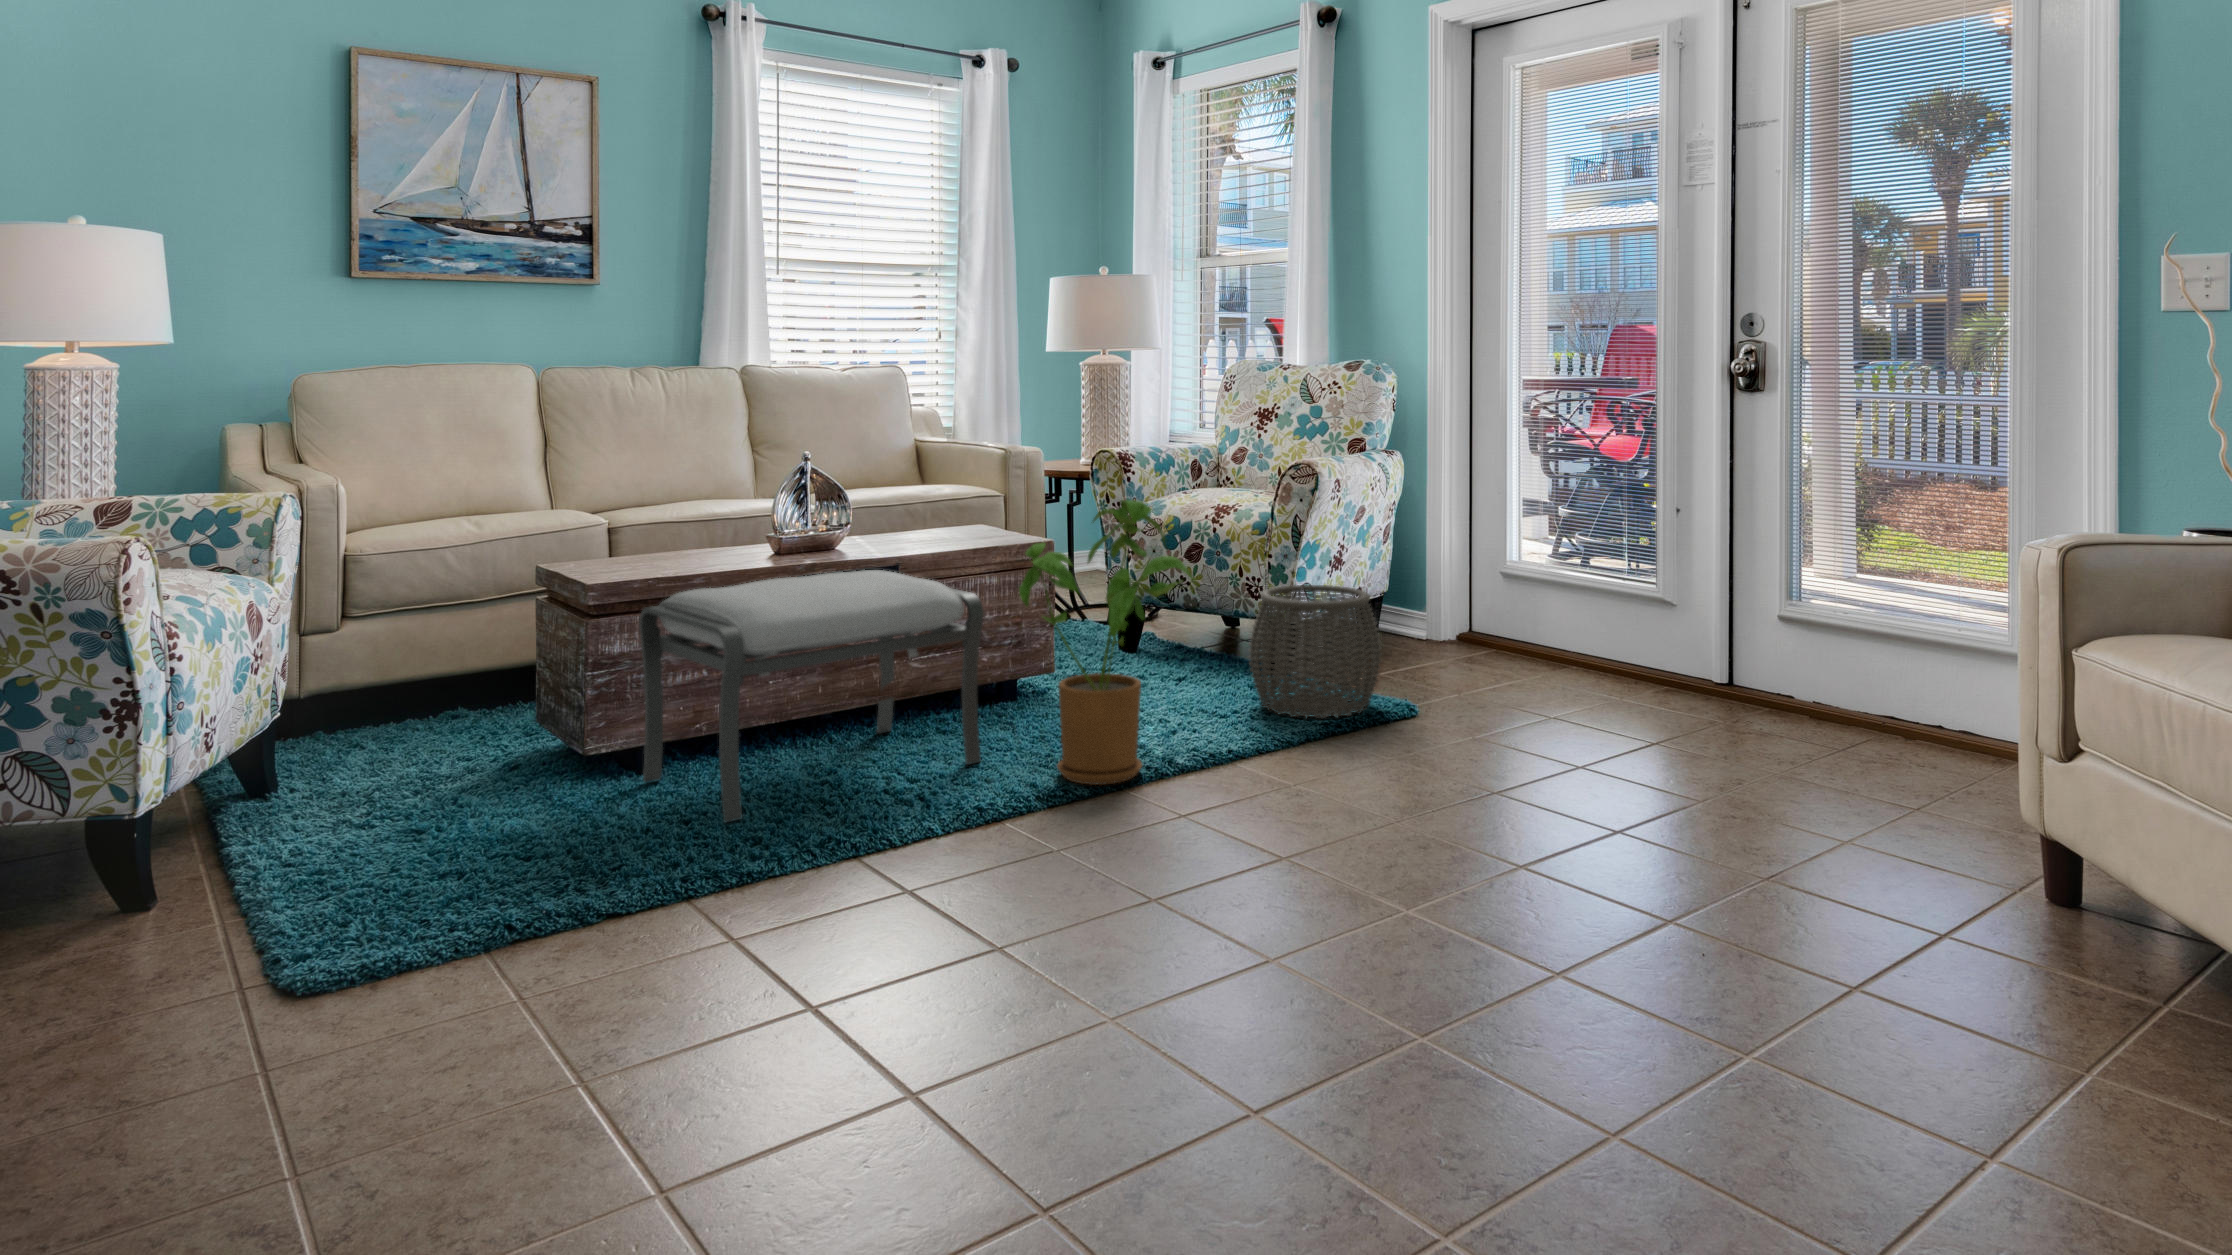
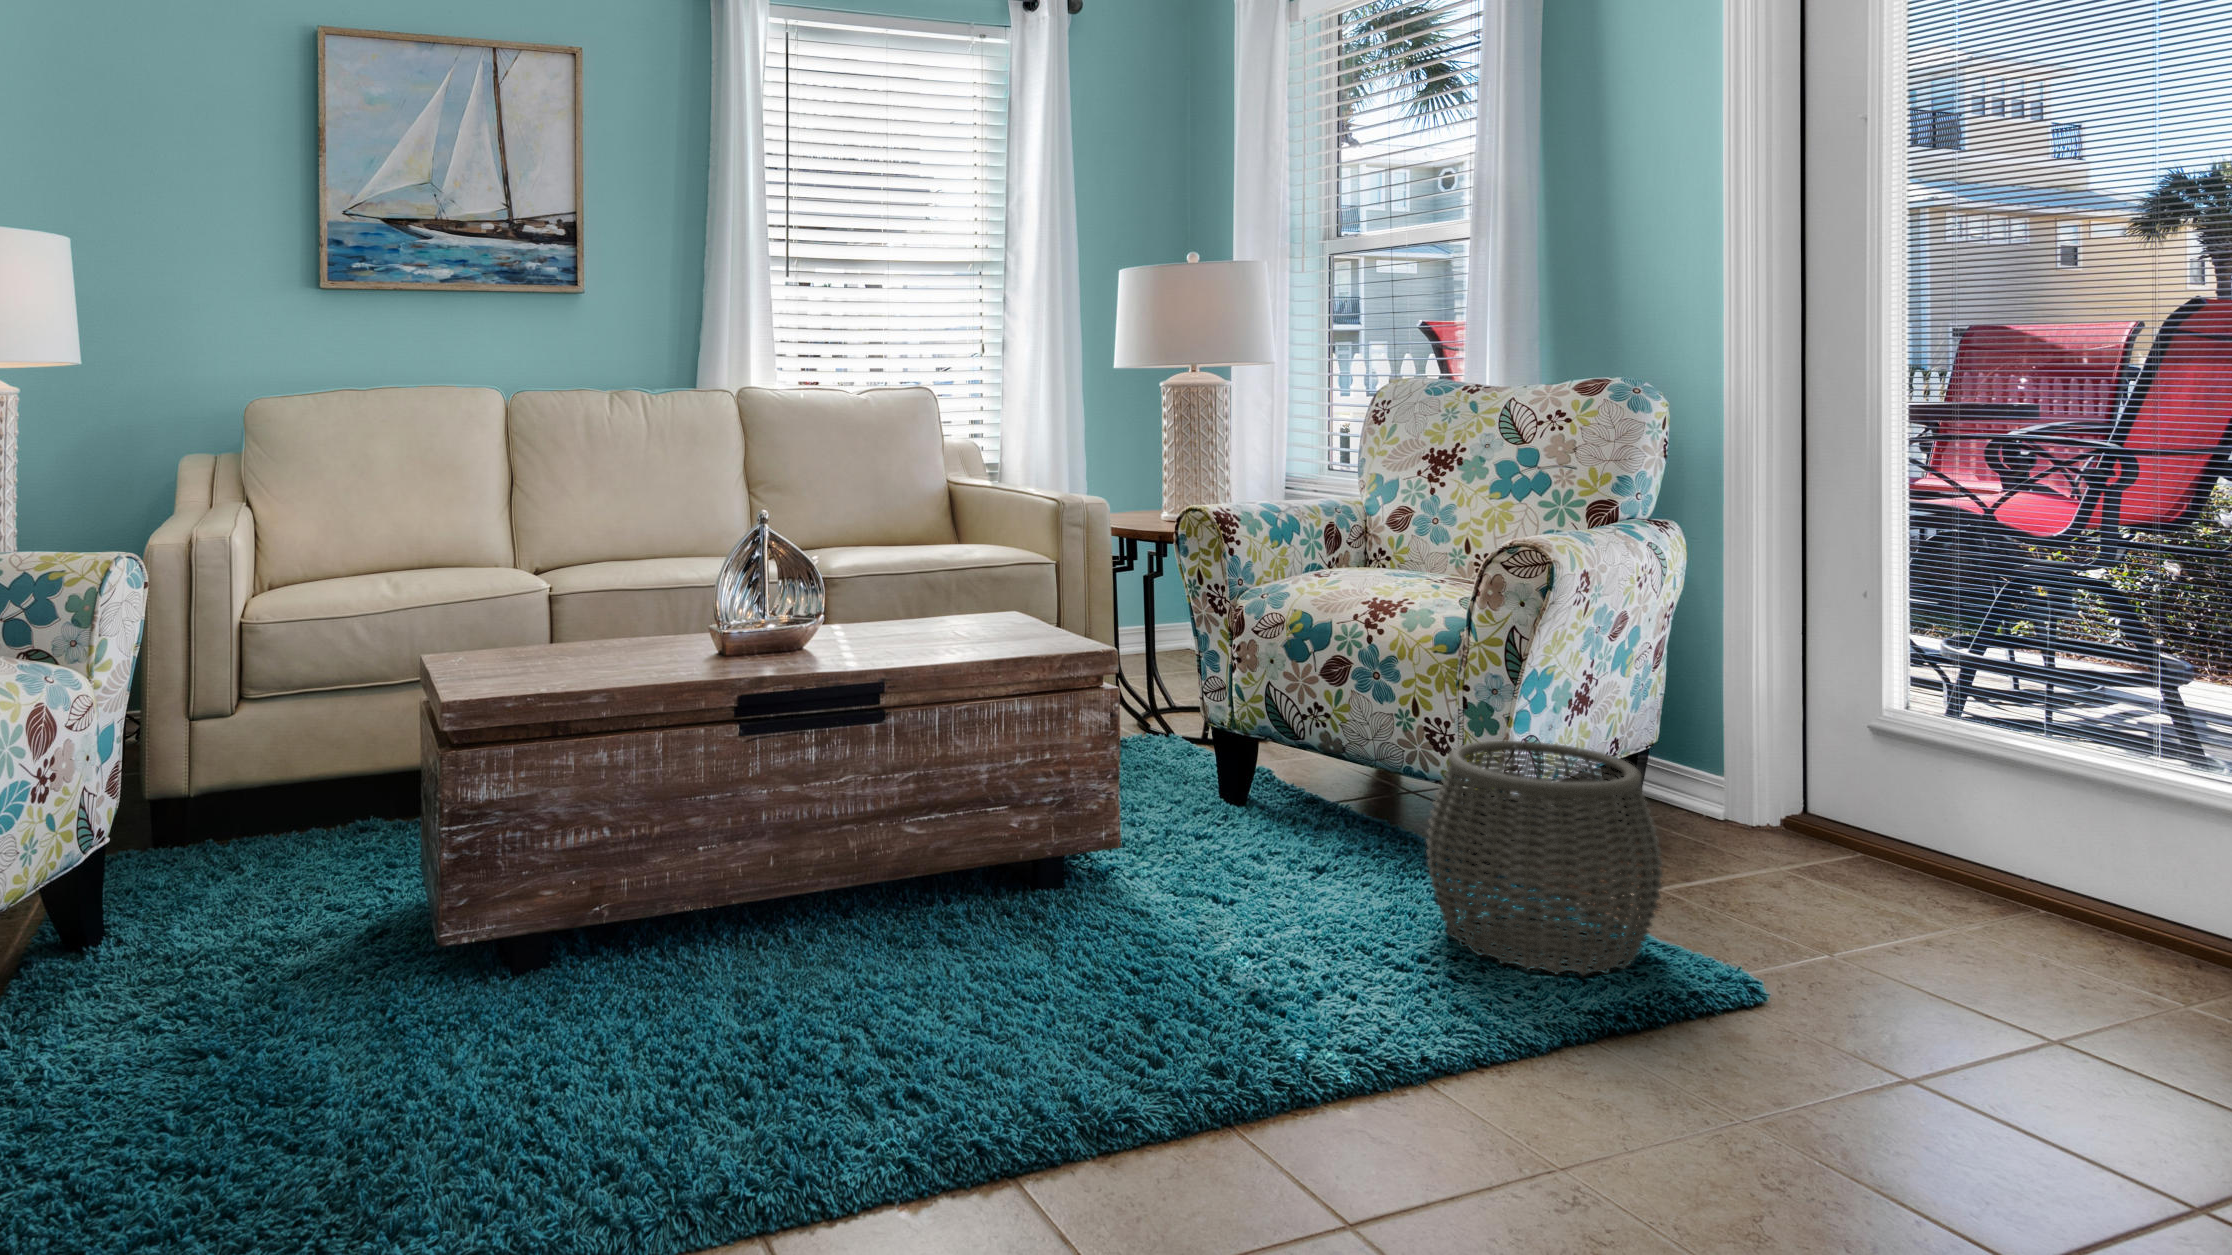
house plant: present [1019,500,1192,785] -> none [1047,614,1341,1086]
ottoman: present [639,570,984,822] -> none [521,693,998,1087]

